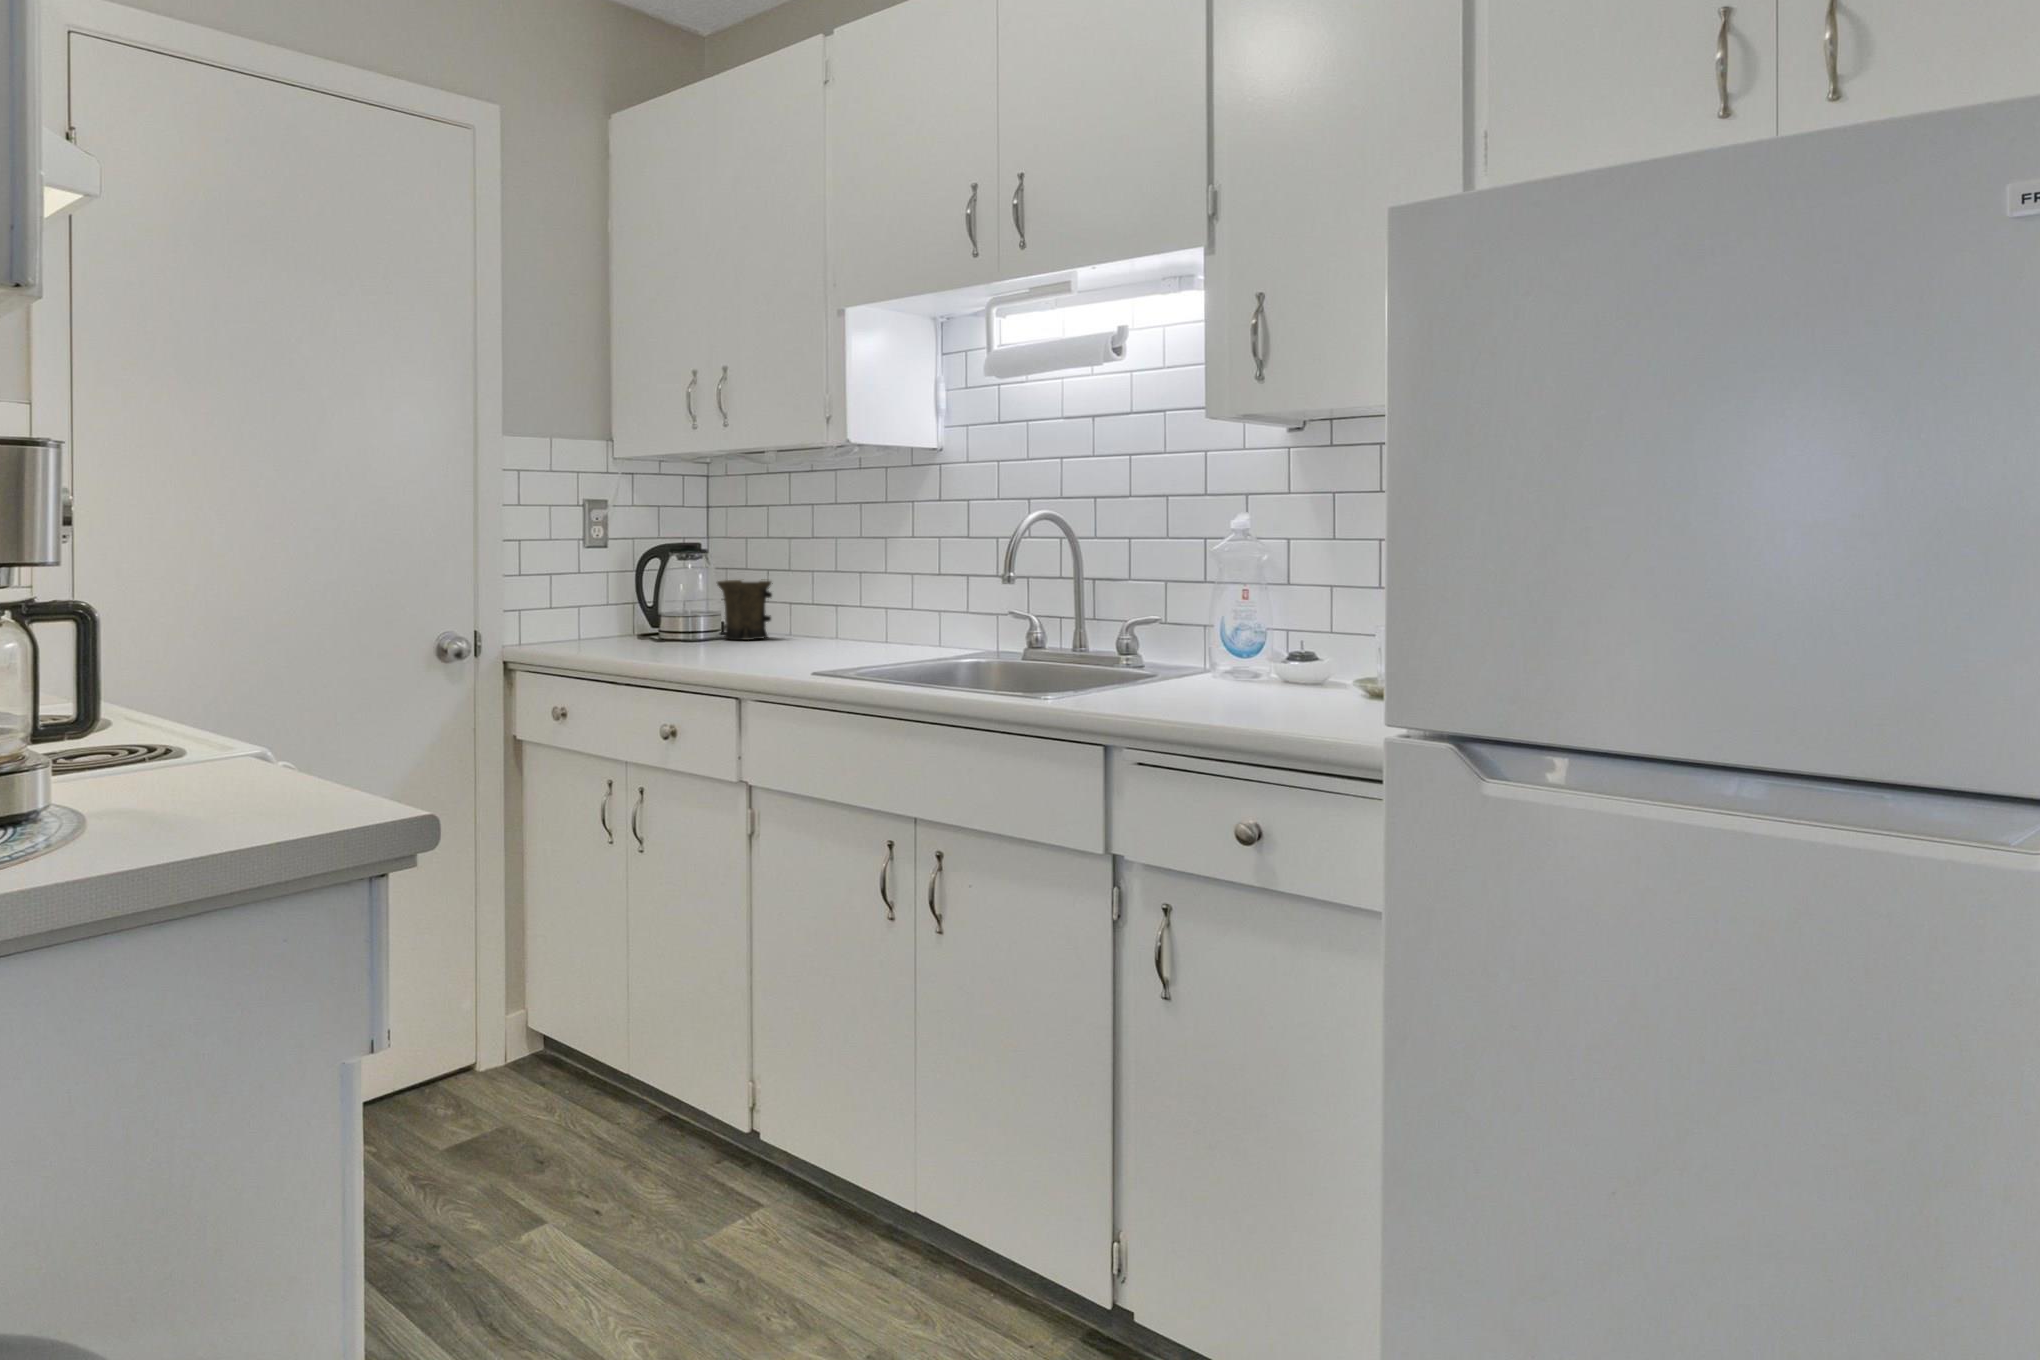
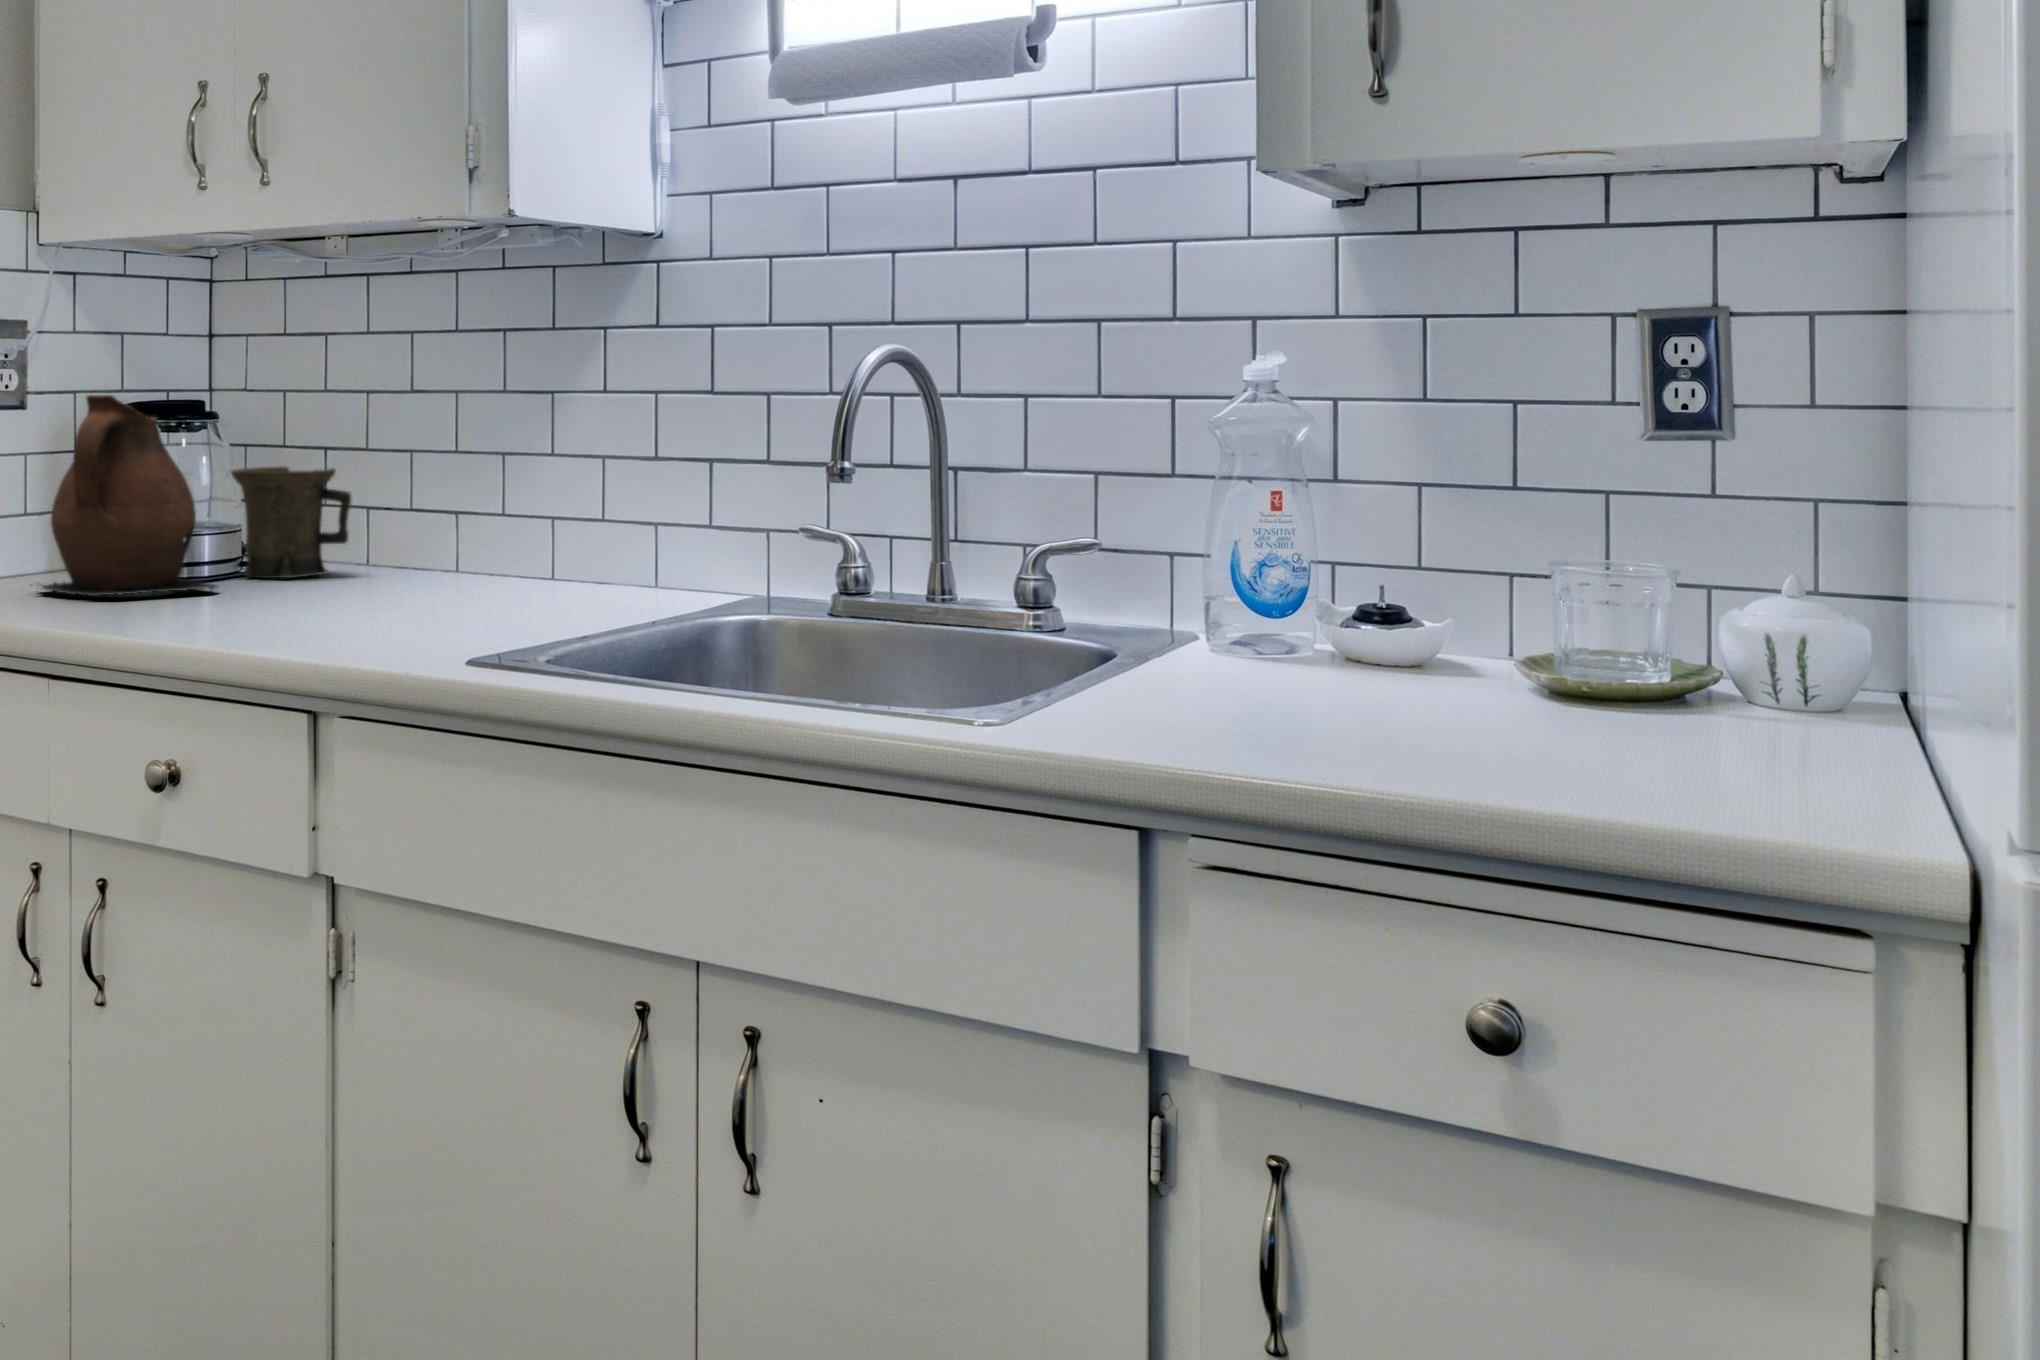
ceramic pitcher: none [610,541,708,646] -> present [31,395,218,596]

